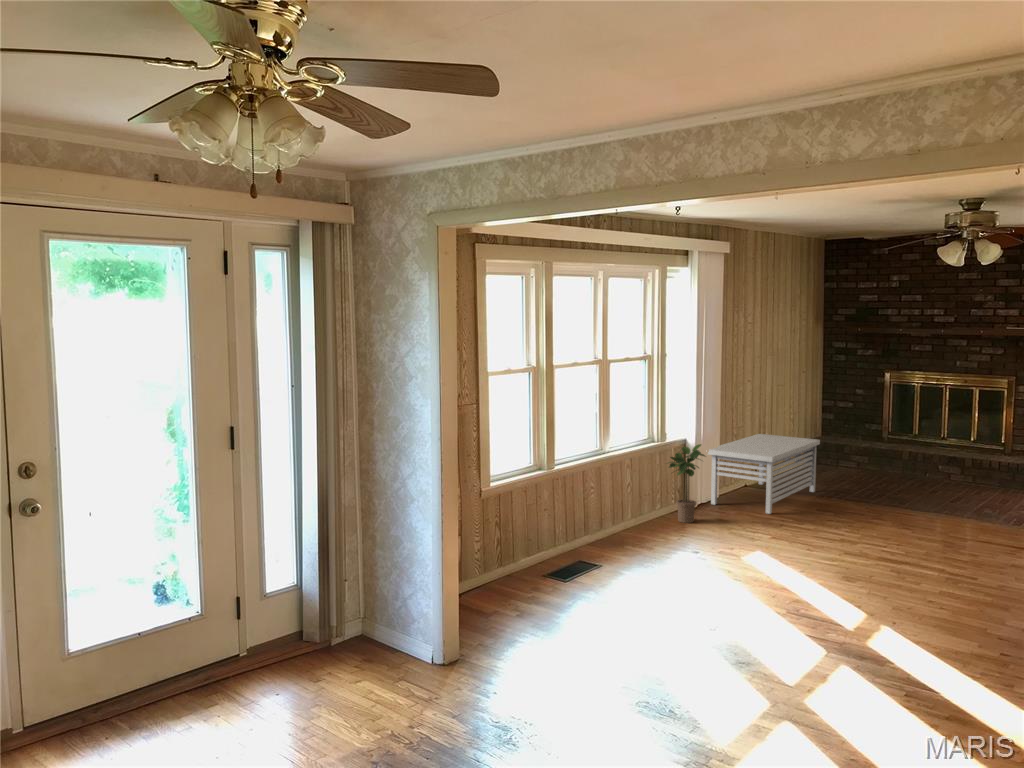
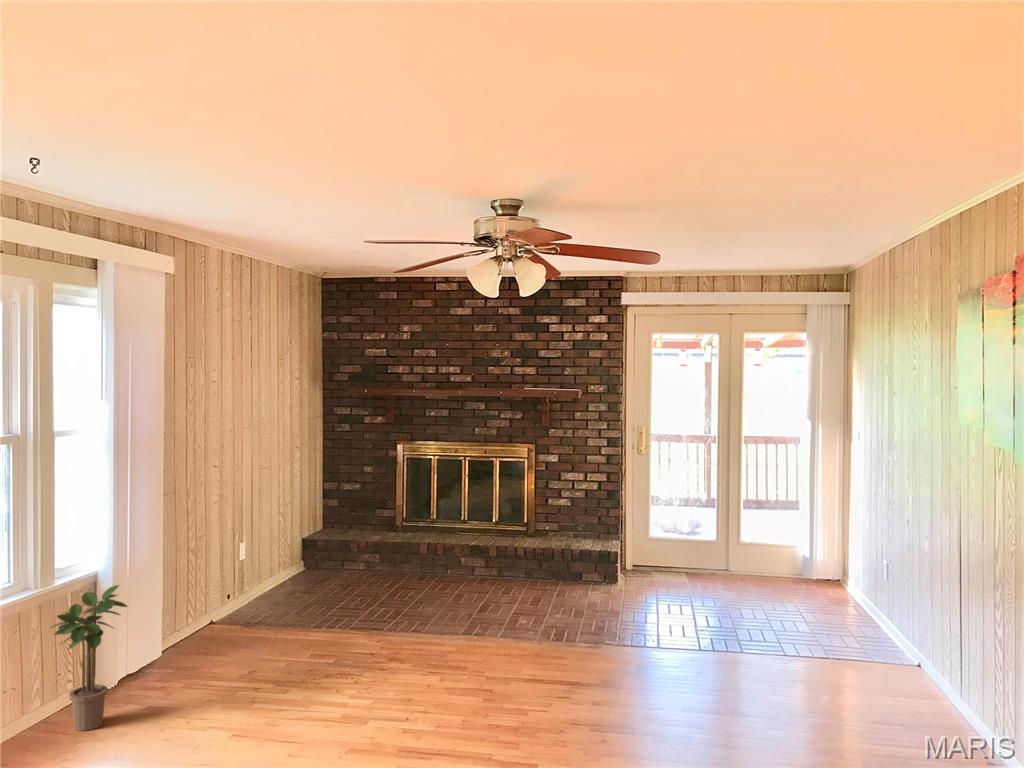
storage bench: present [706,434,820,514] -> none [136,542,316,680]

